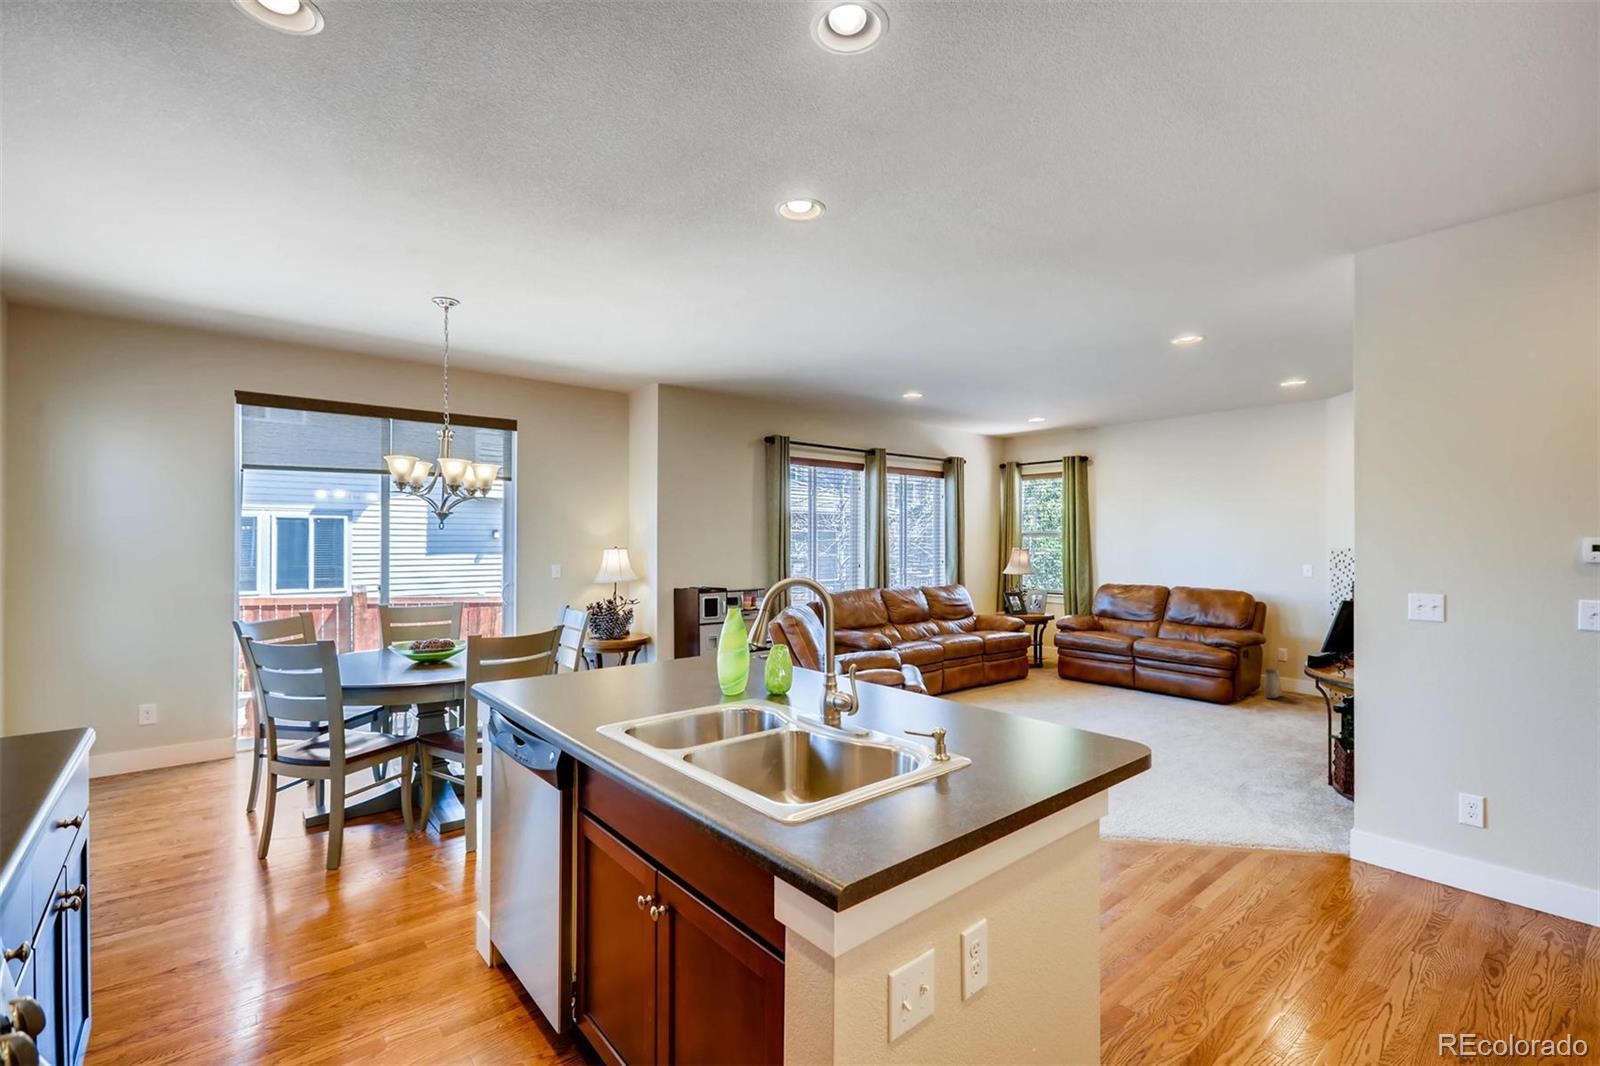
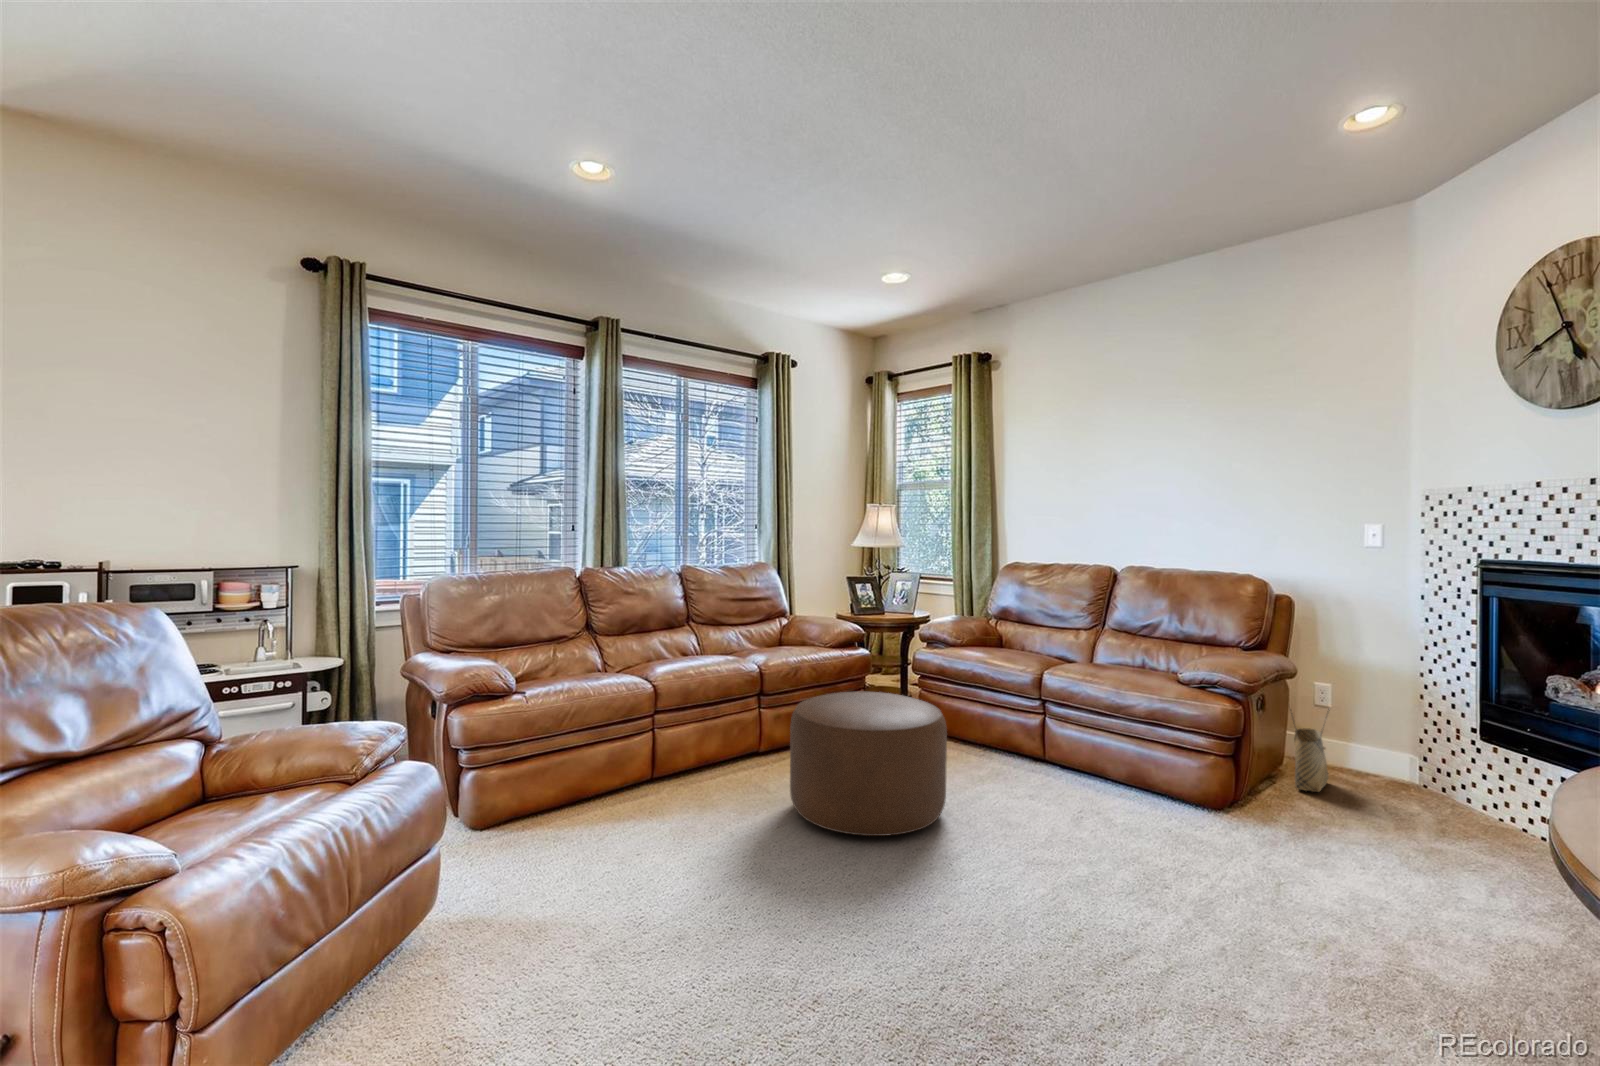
ottoman: none [1019,650,1096,710] -> present [790,691,947,836]

